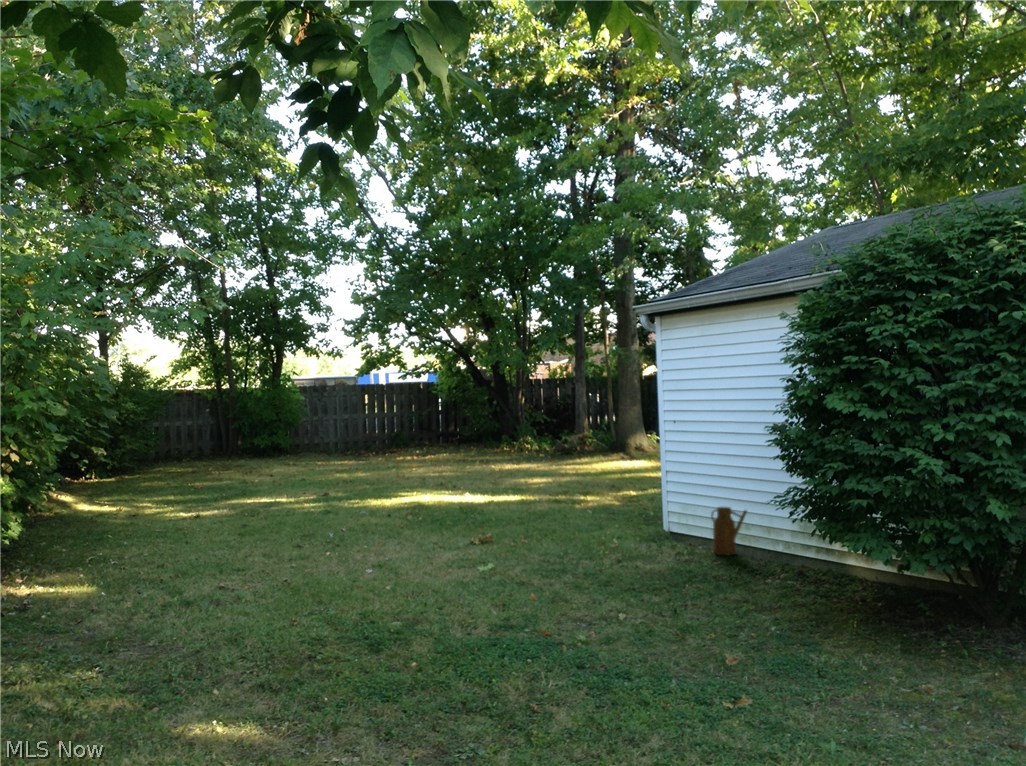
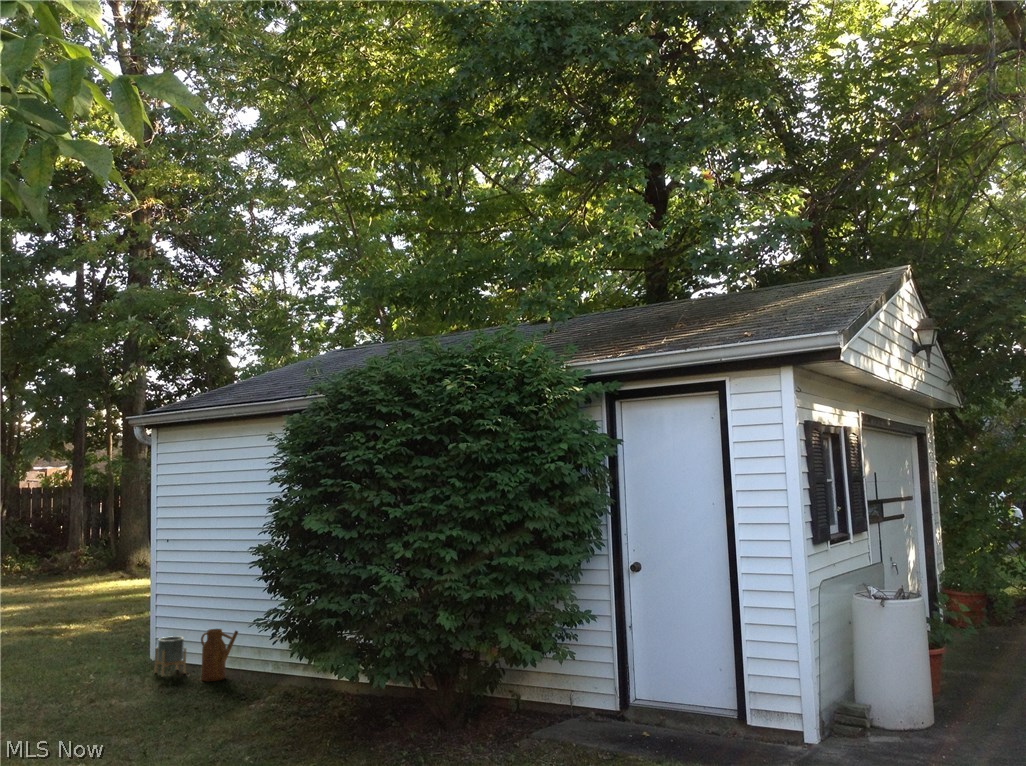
planter: none [669,511,698,547] -> present [154,636,186,677]

